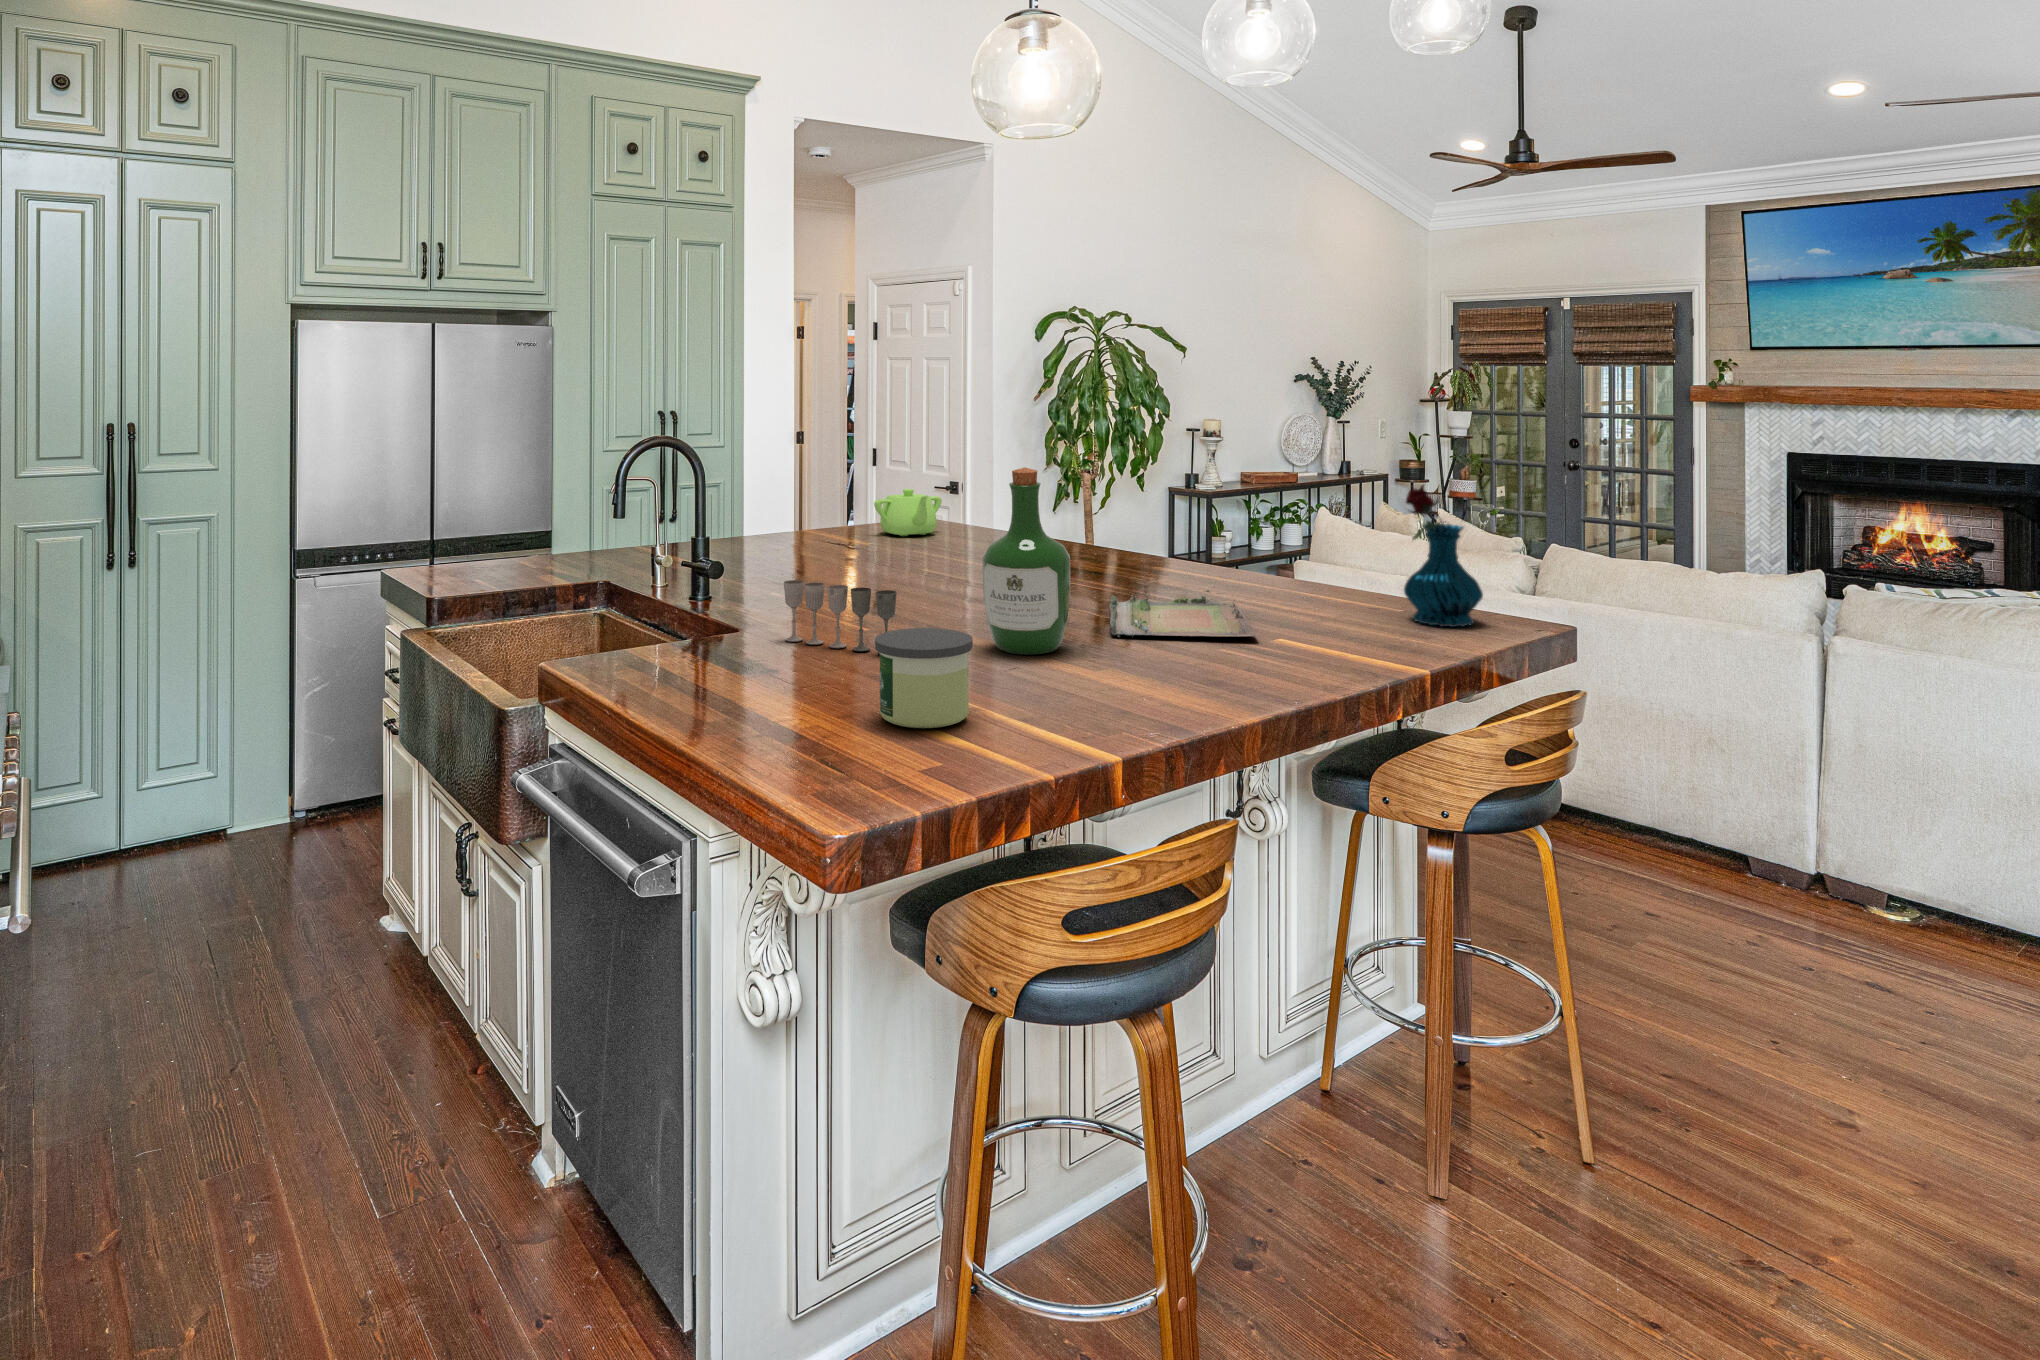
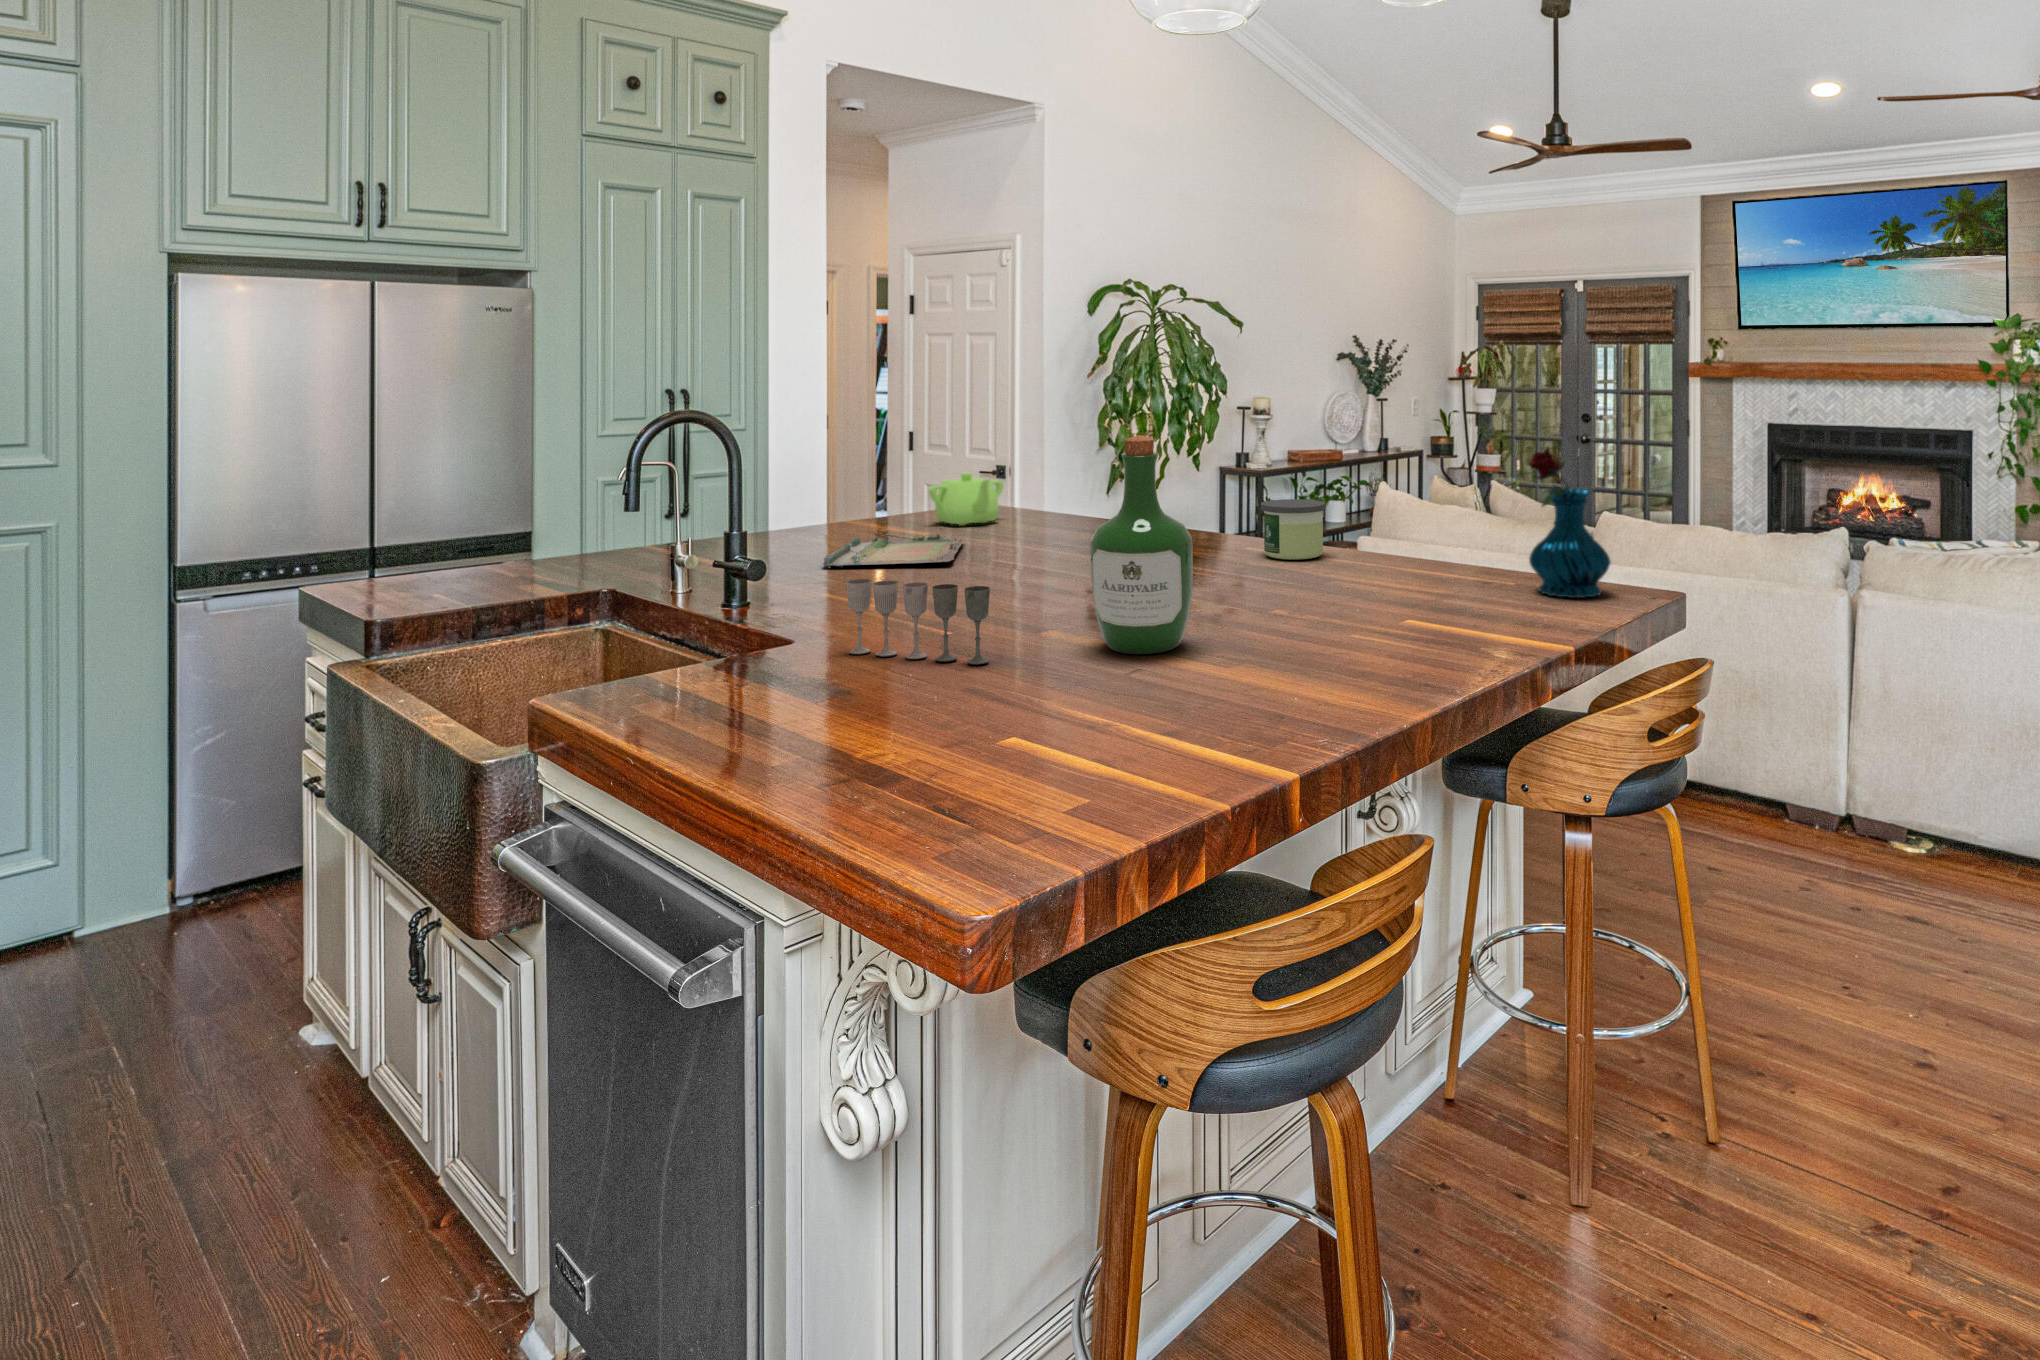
tray: present [1109,590,1258,637] -> present [823,528,965,568]
candle: present [875,628,973,728] -> present [1261,499,1325,560]

